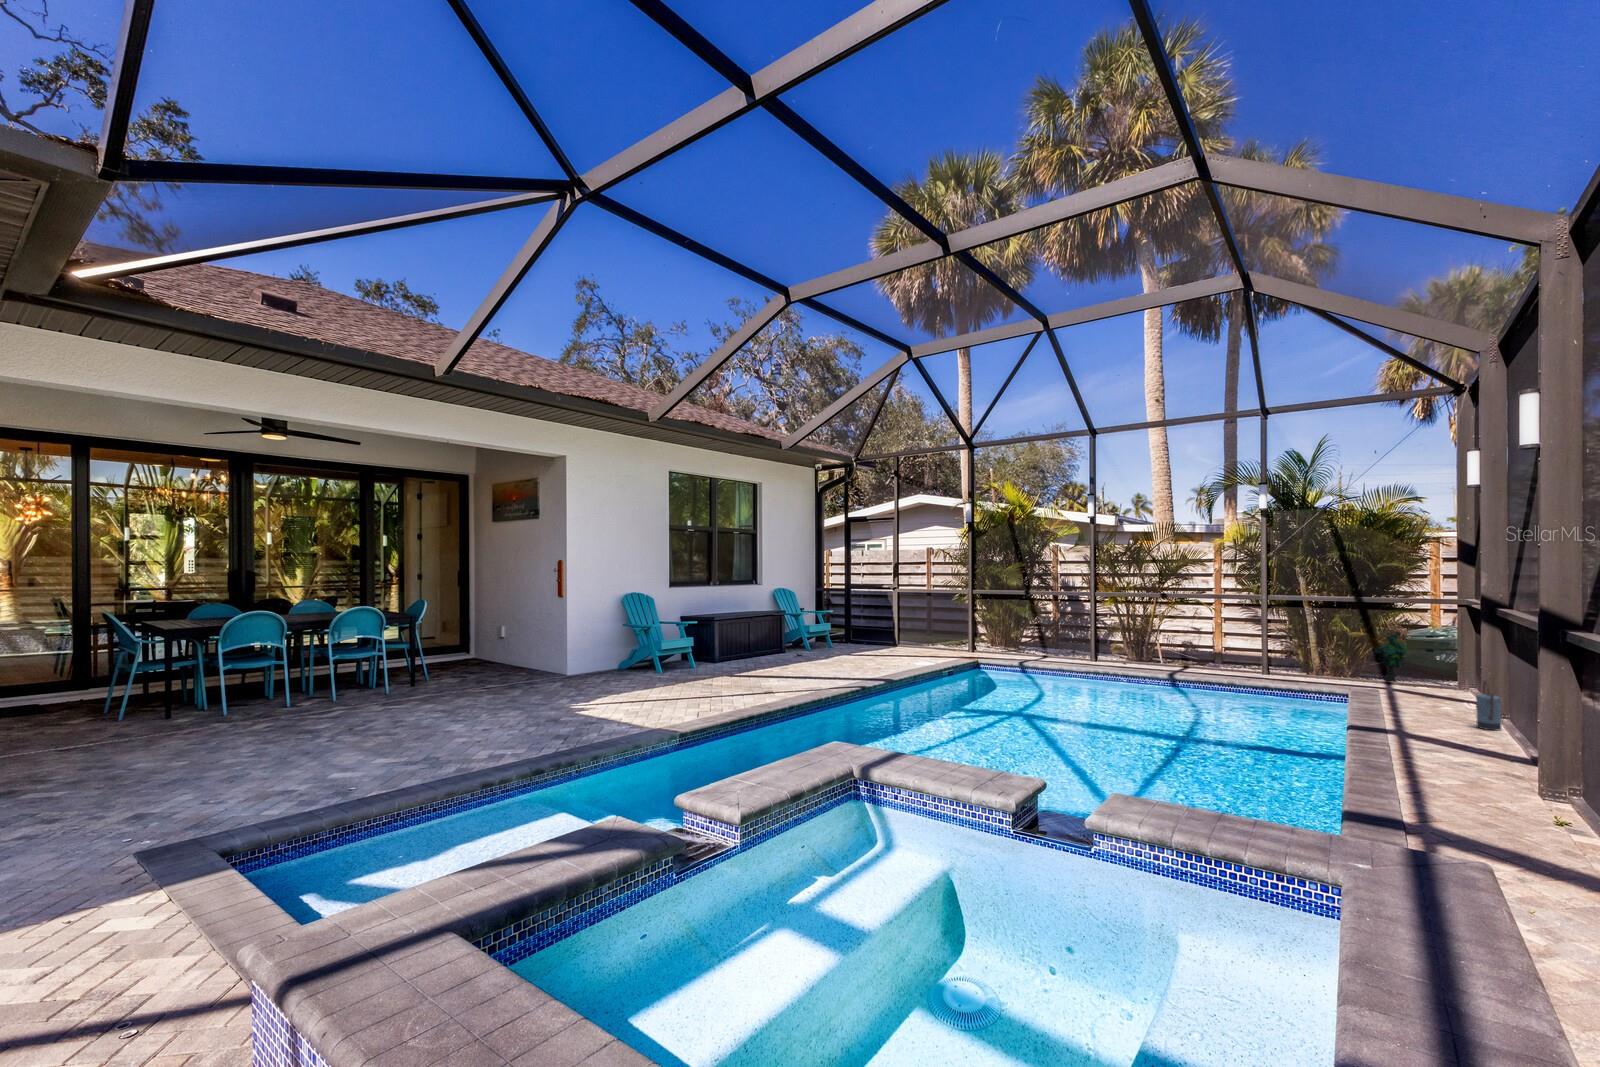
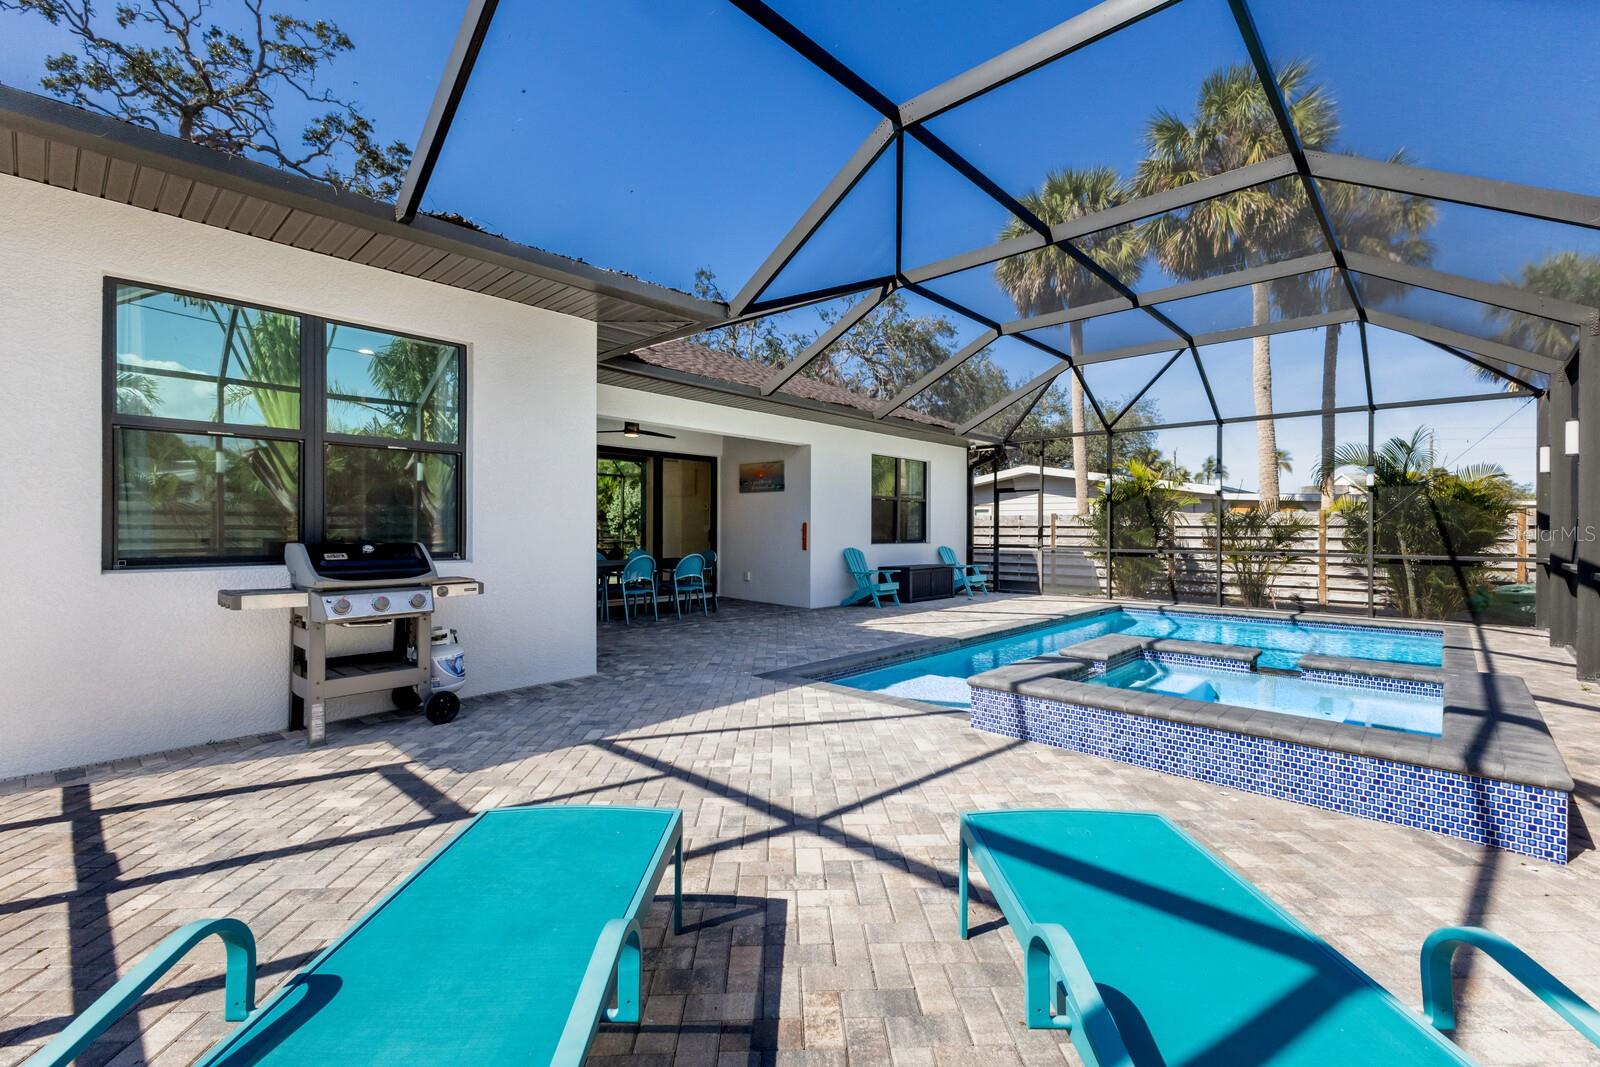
watering can: present [1476,680,1501,731] -> none [1545,615,1566,652]

